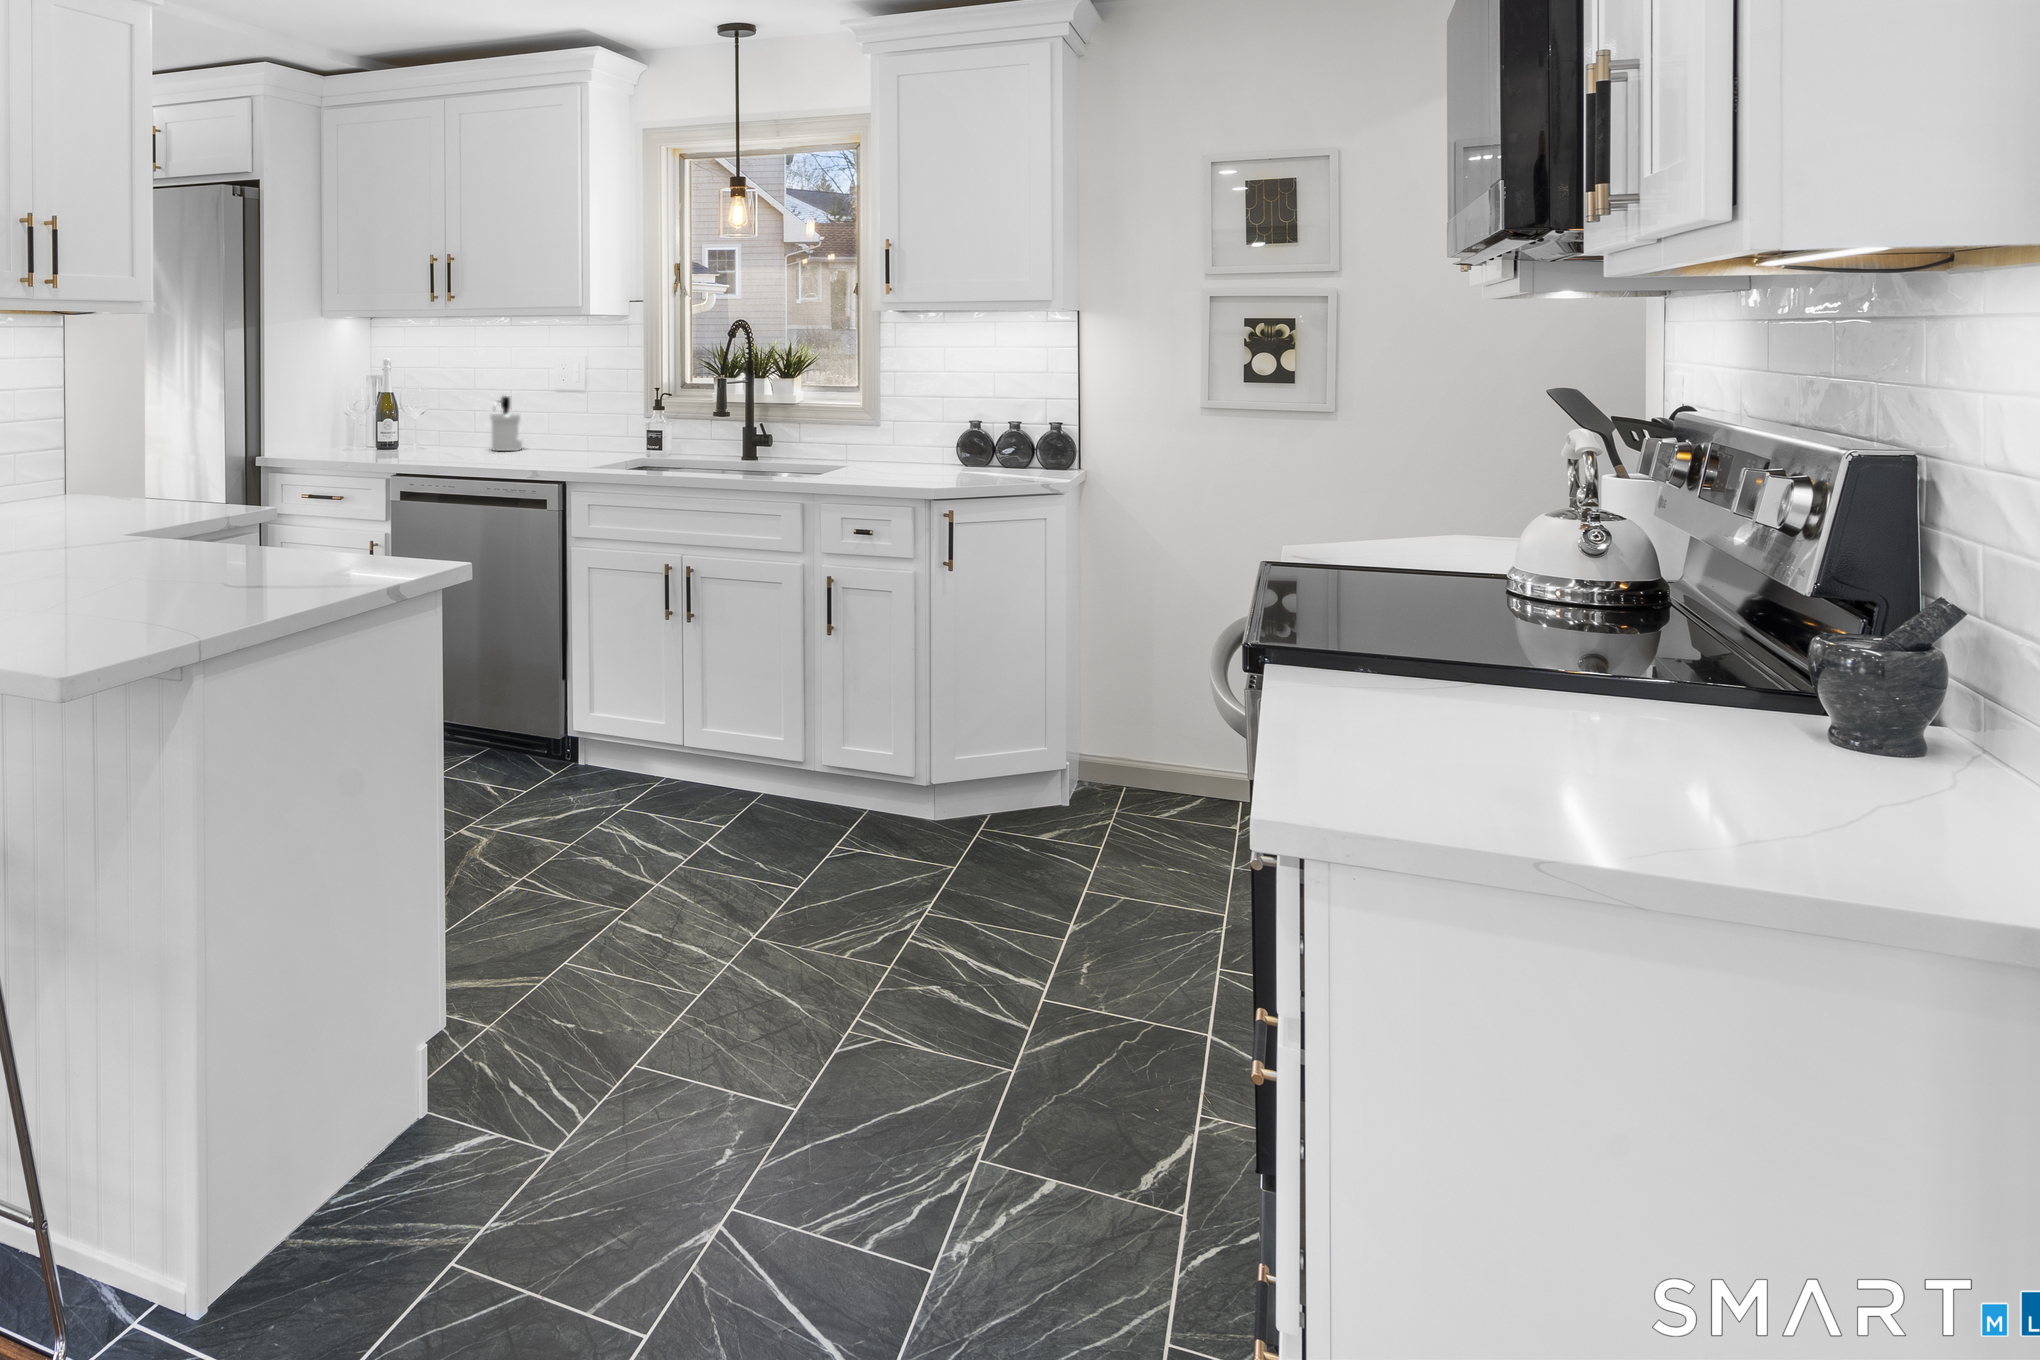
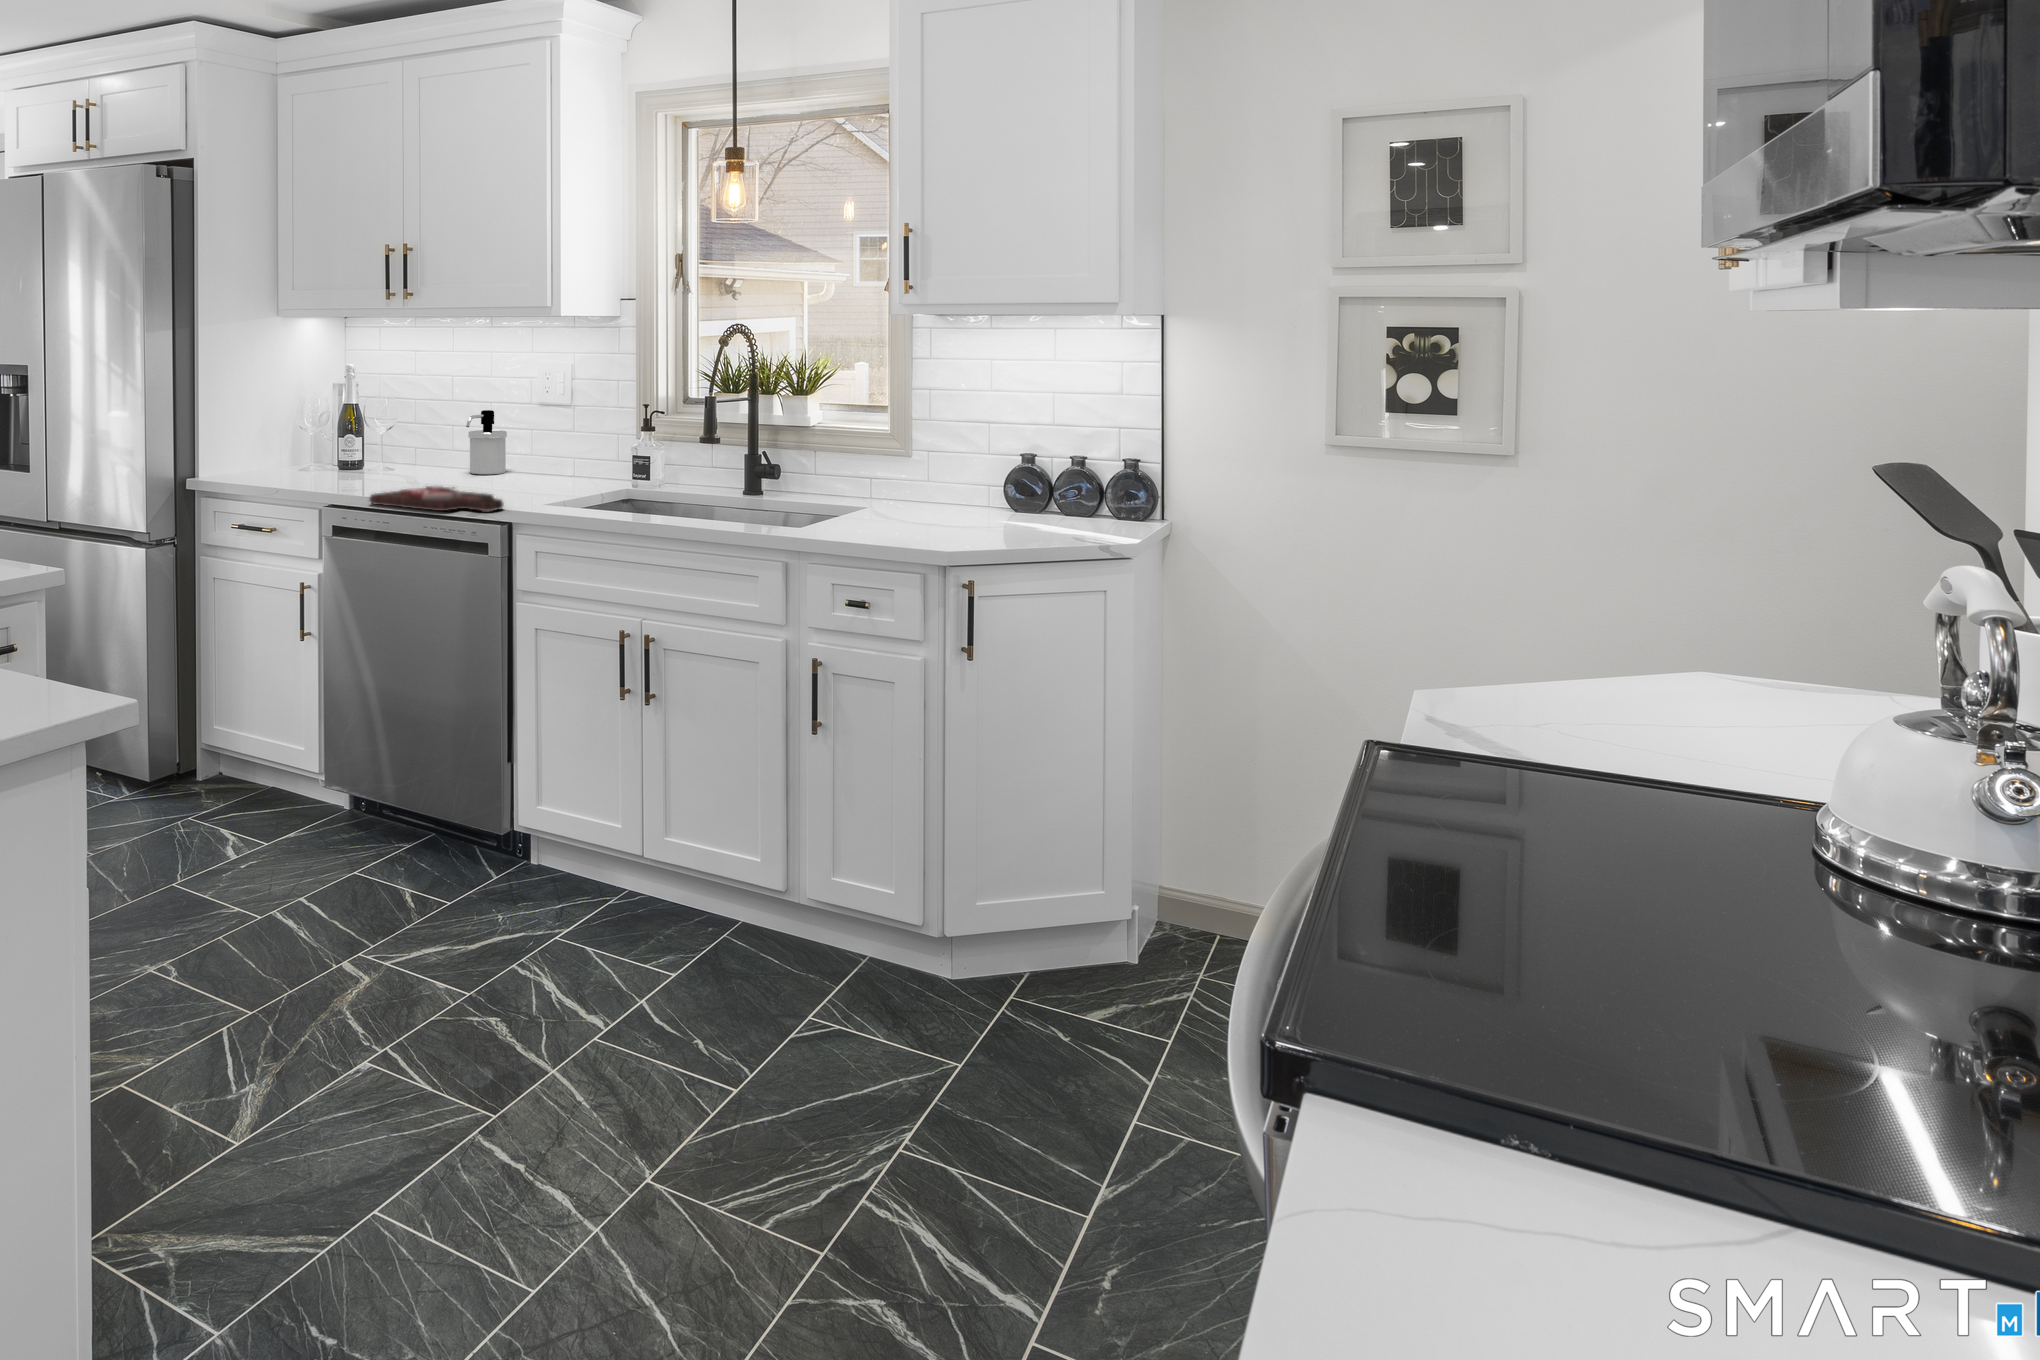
cutting board: none [432,456,552,475] -> present [370,486,503,511]

